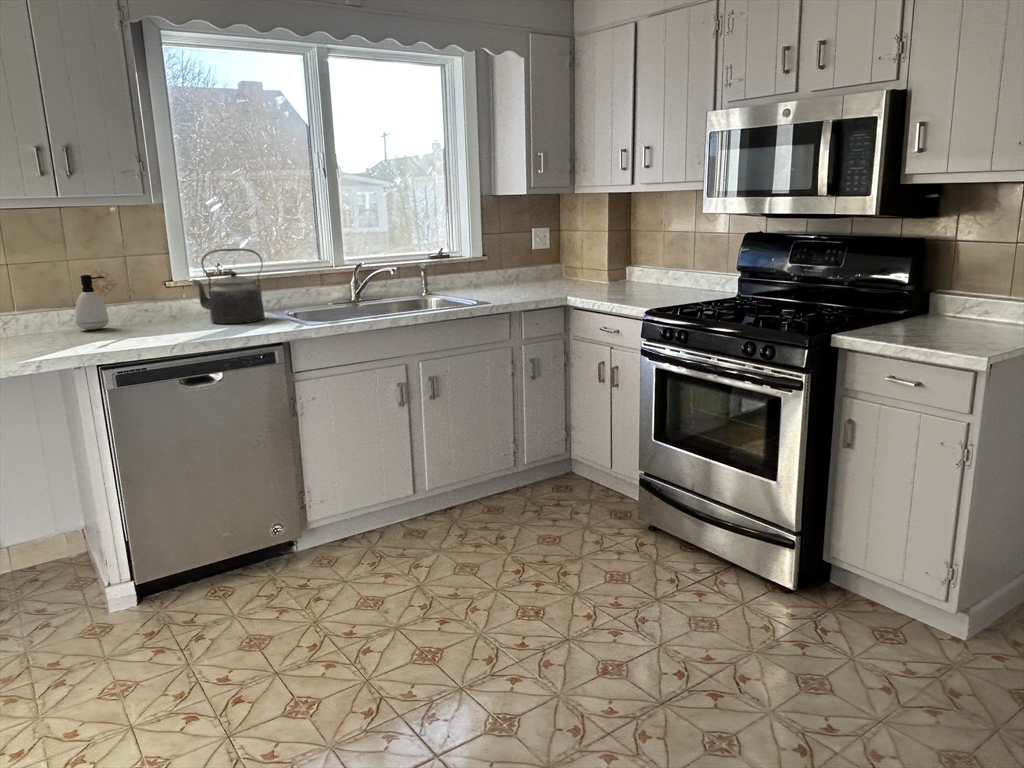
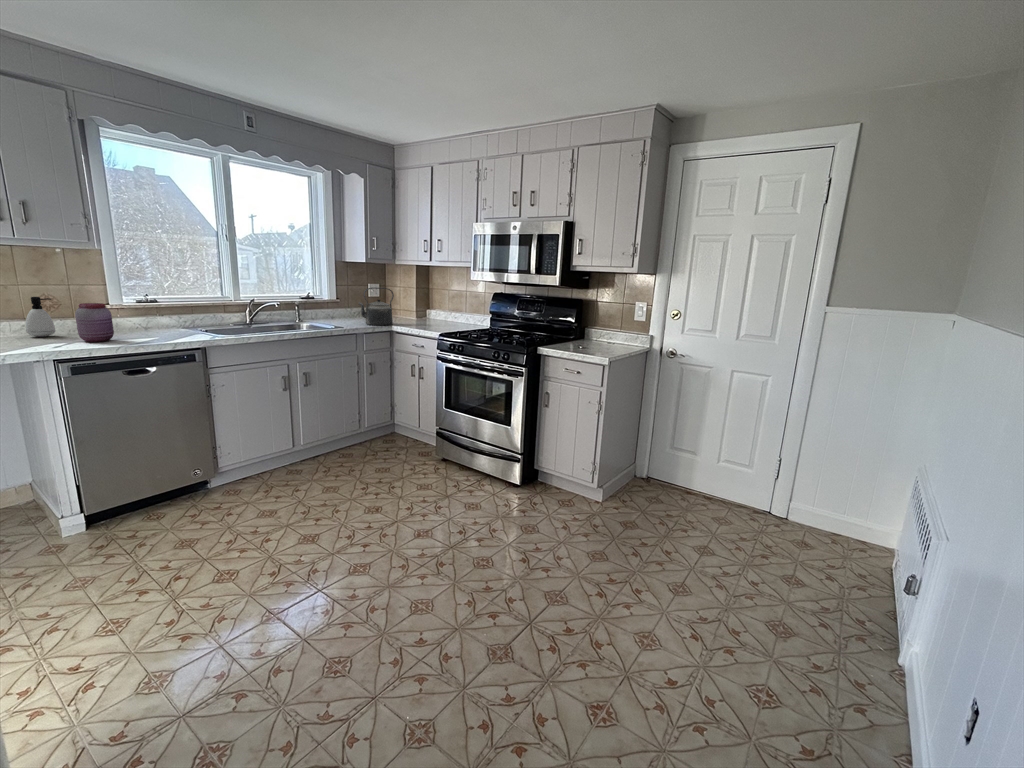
kettle: present [193,249,265,324] -> present [359,288,394,326]
jar: none [127,281,173,337] -> present [75,303,114,342]

